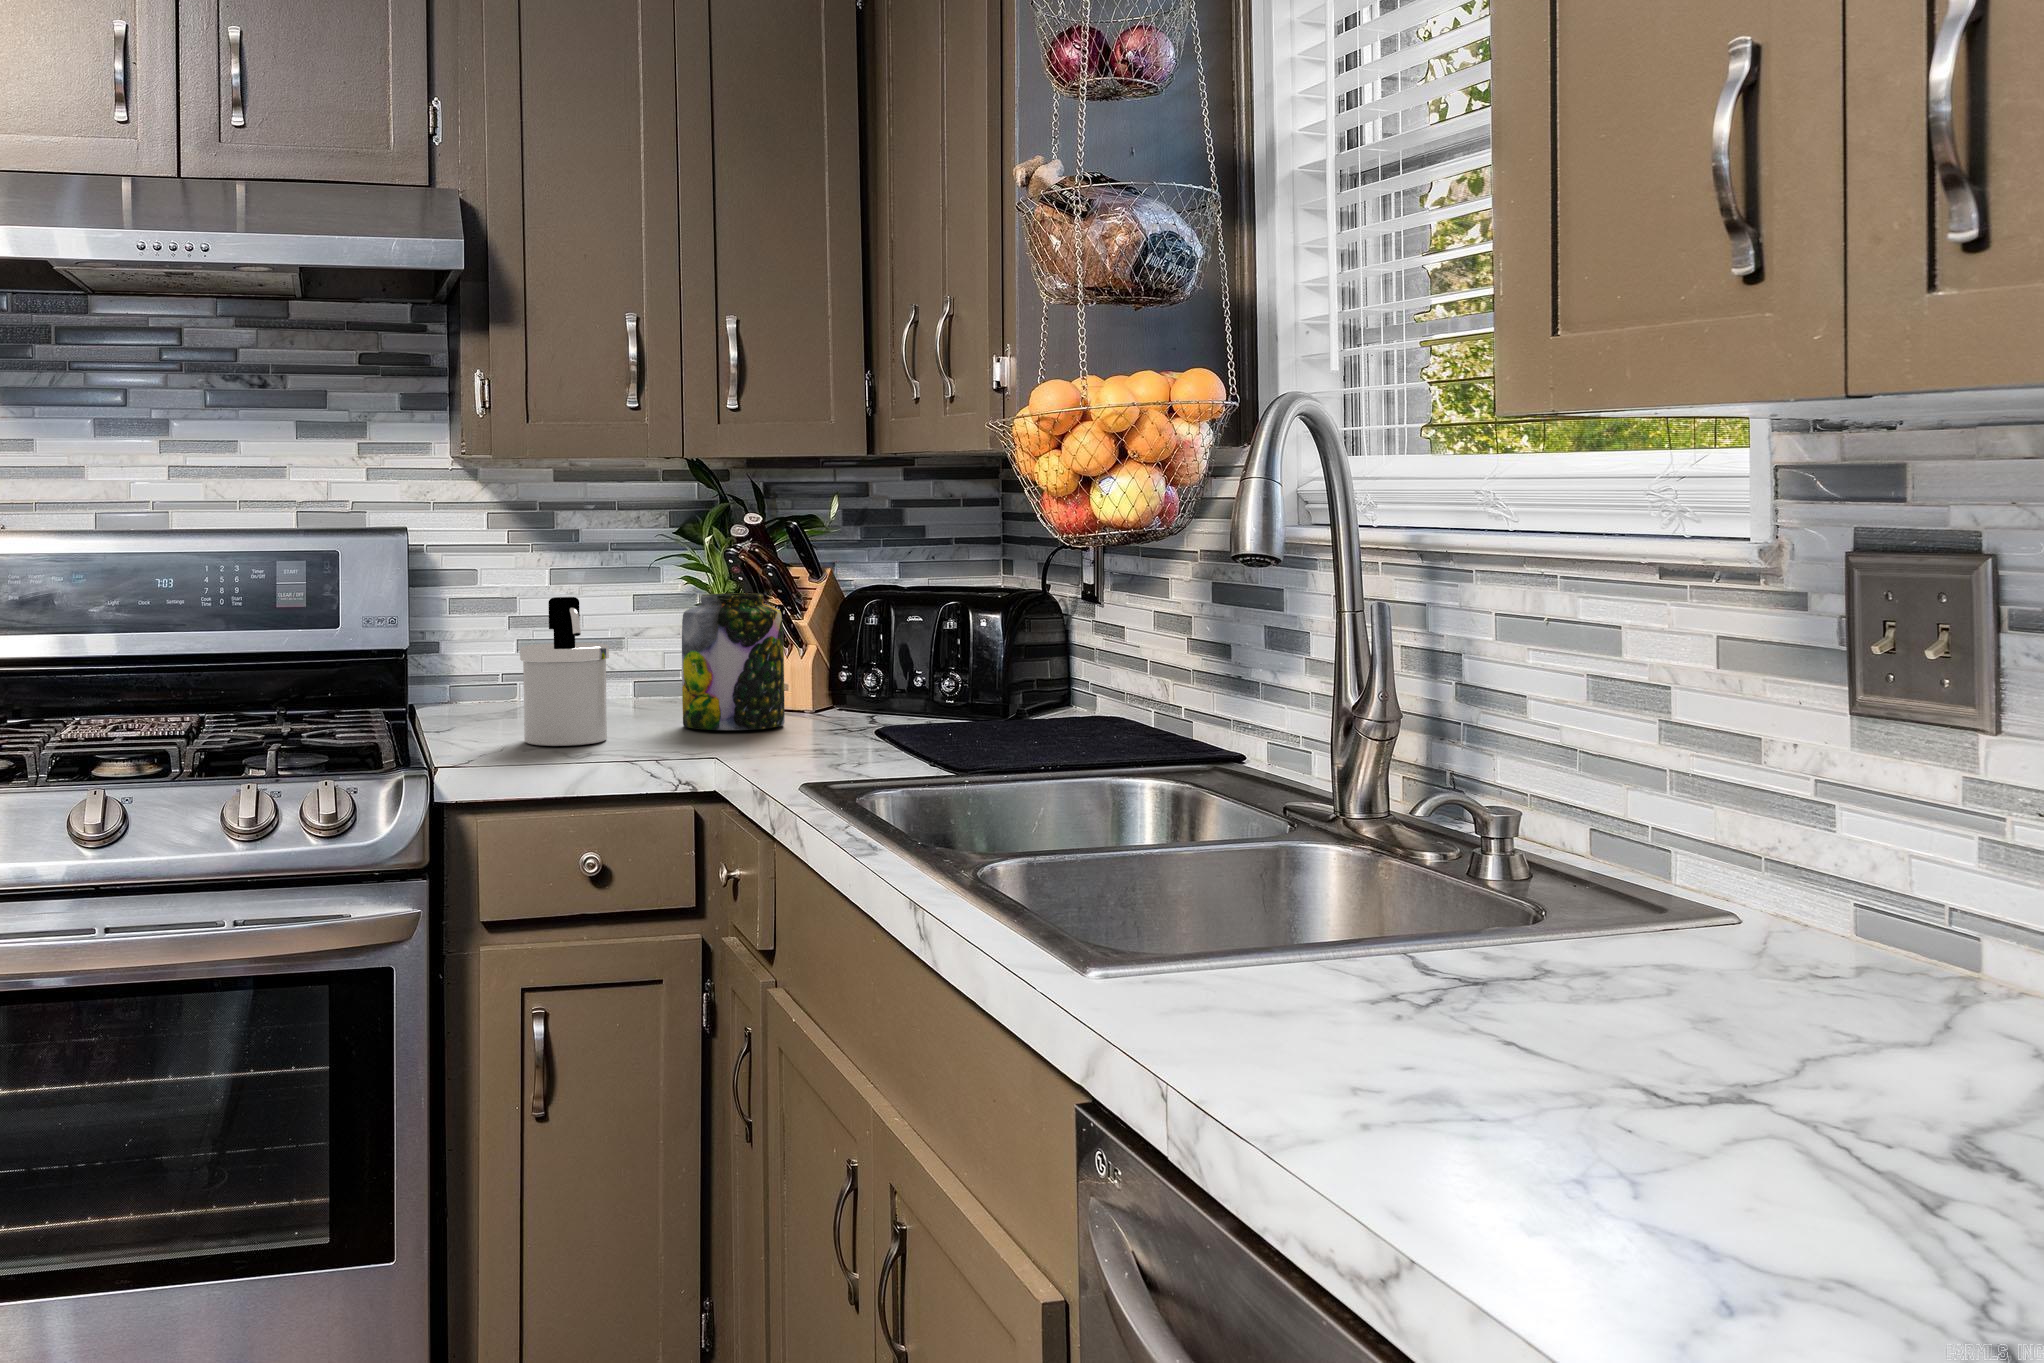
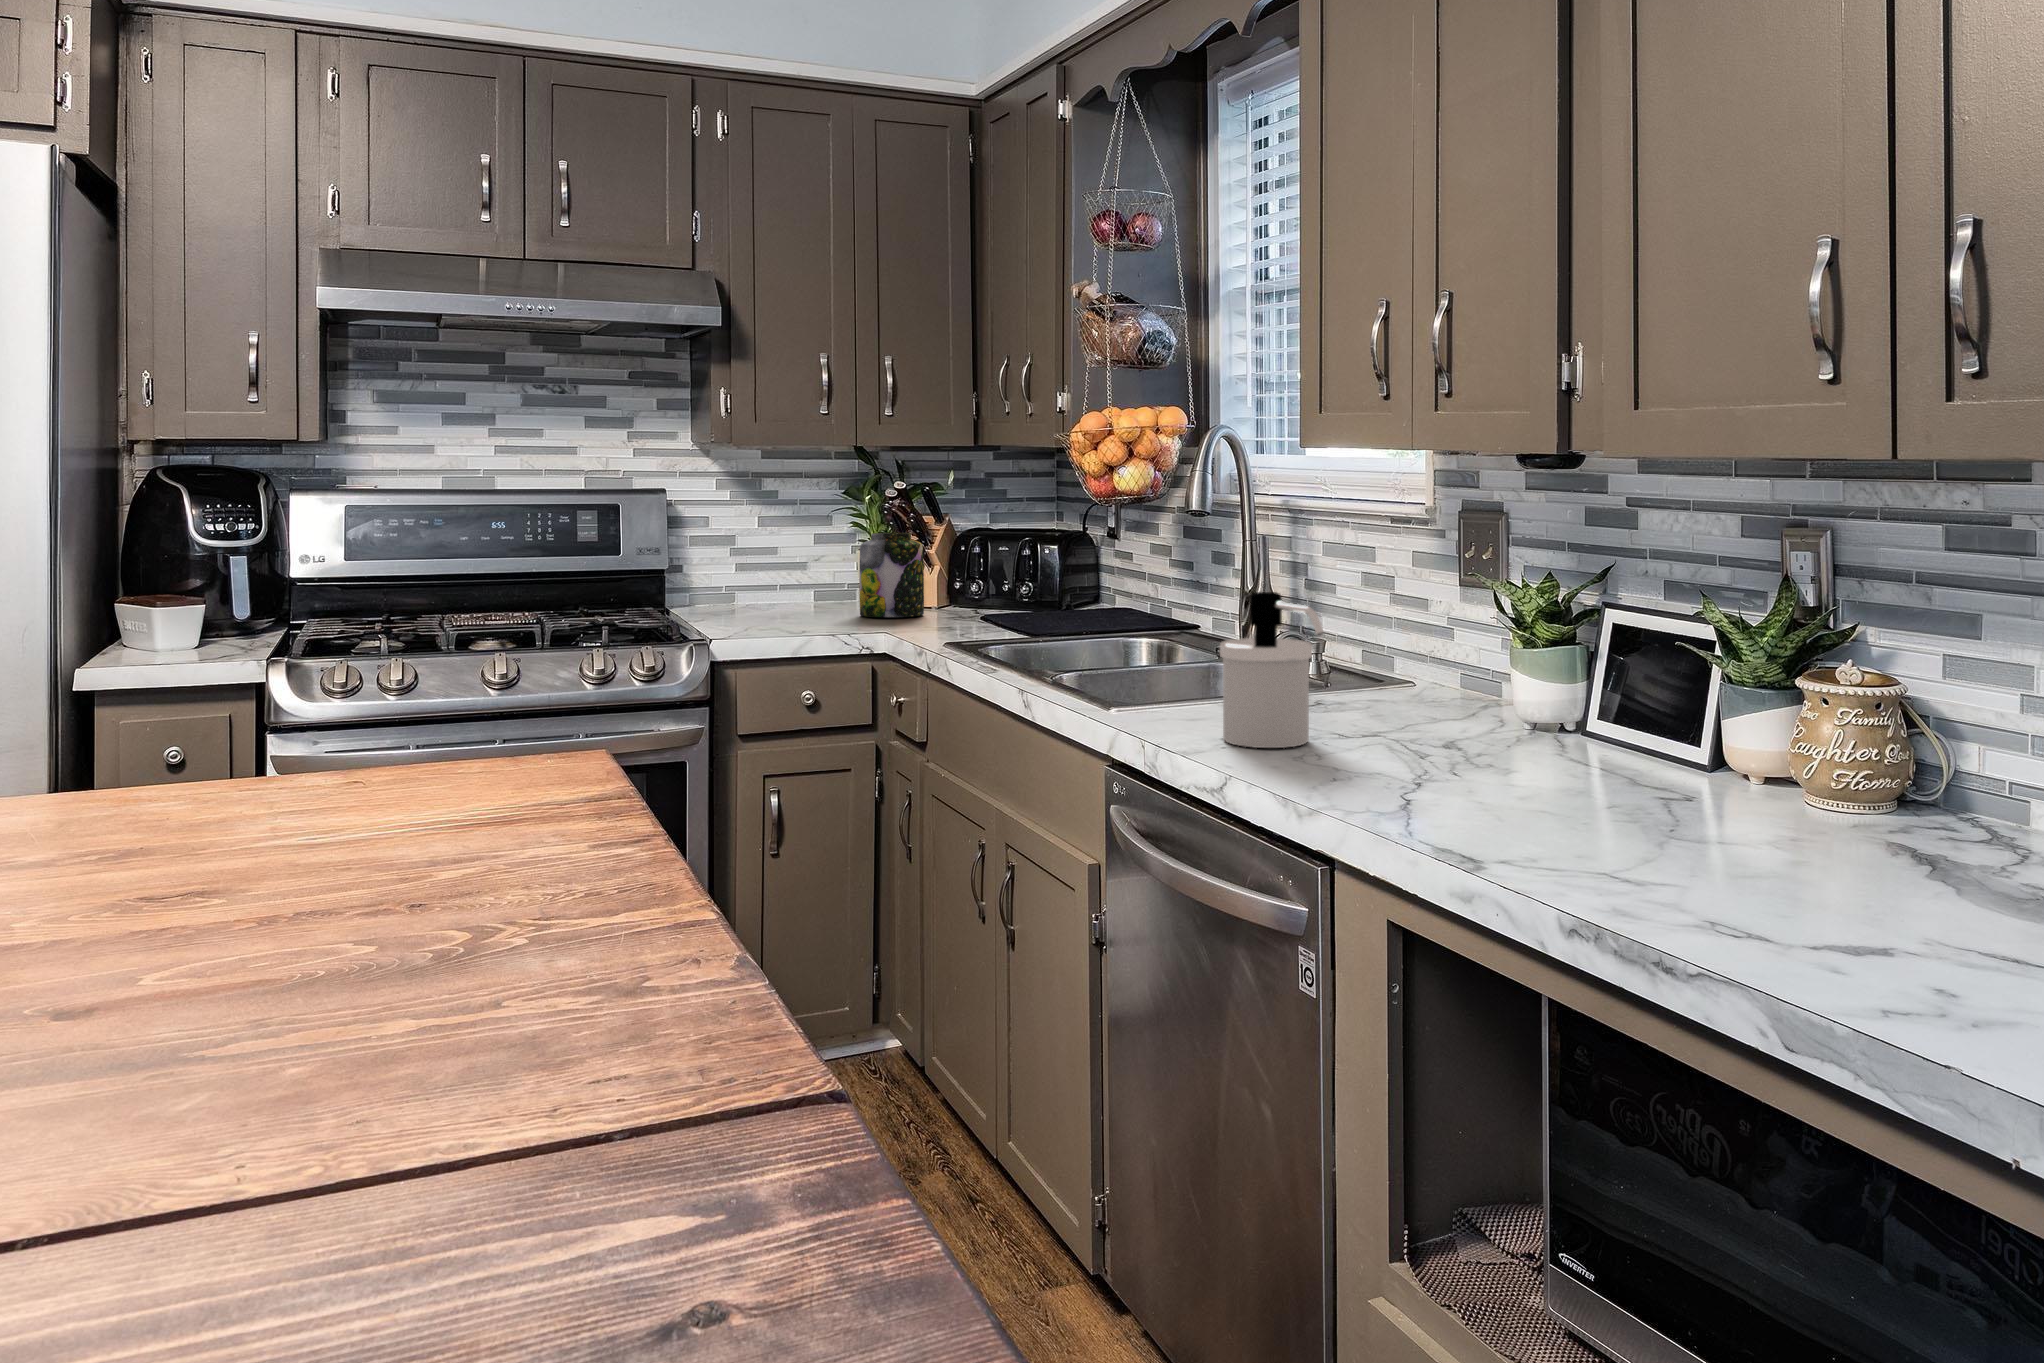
soap dispenser: present [520,597,609,746] -> present [1220,592,1324,748]

